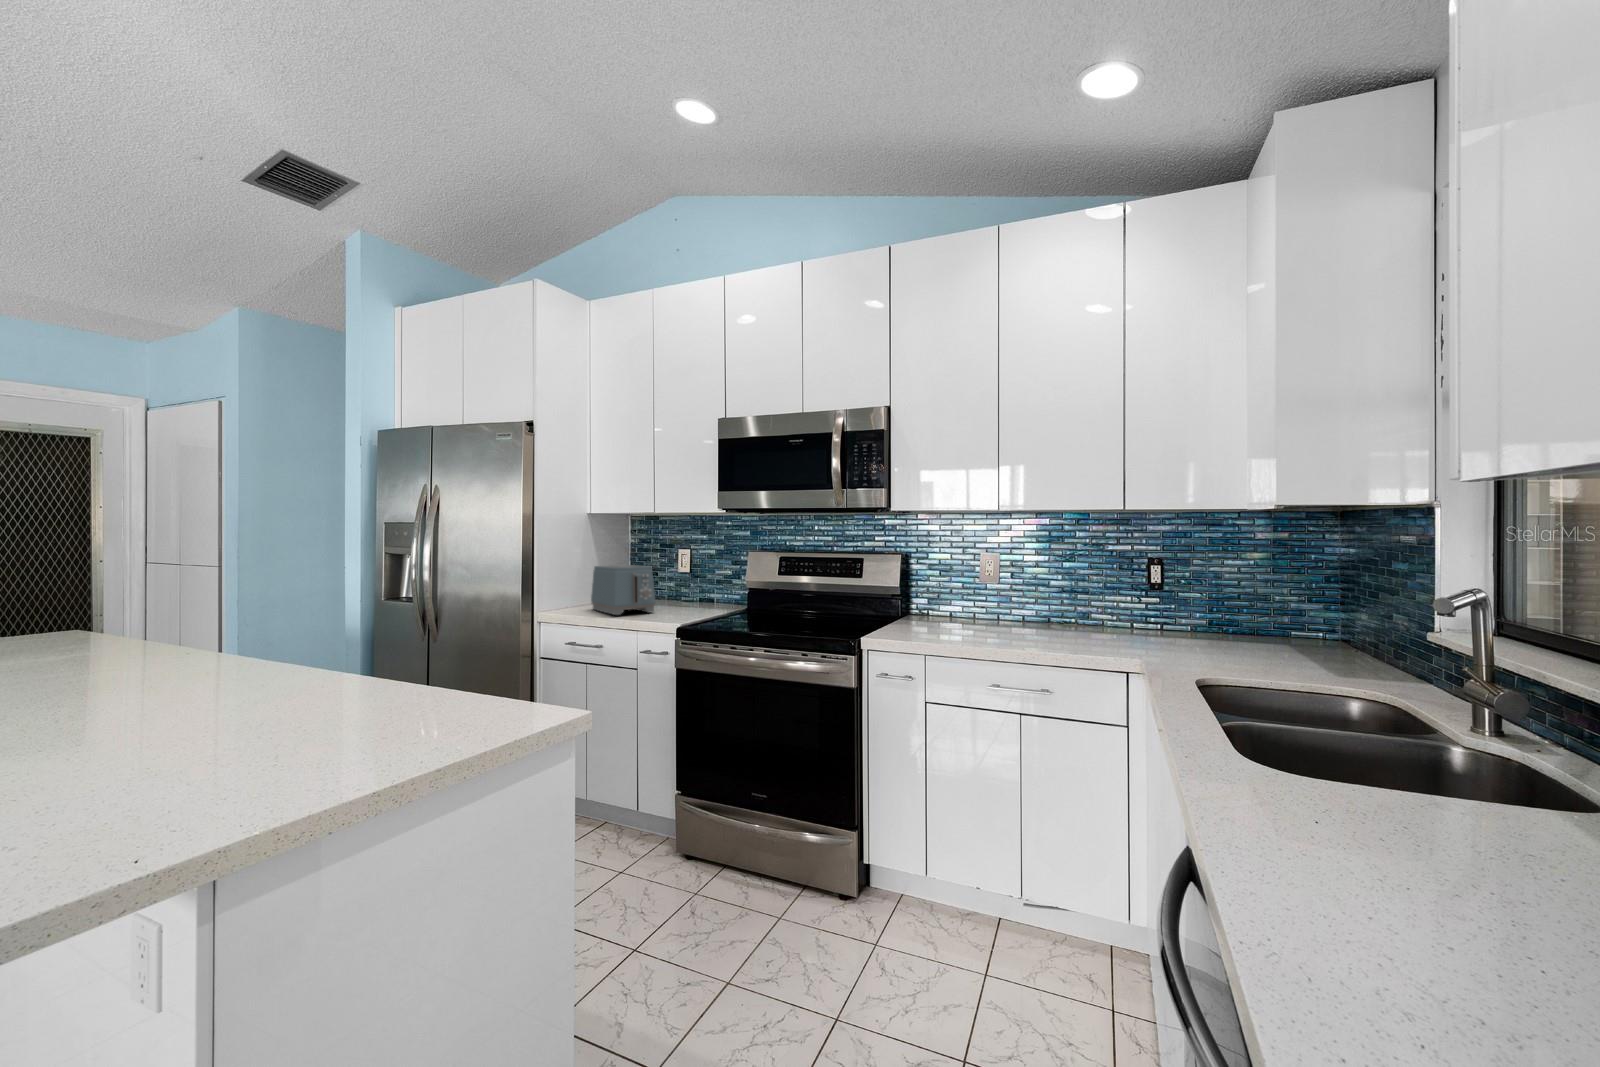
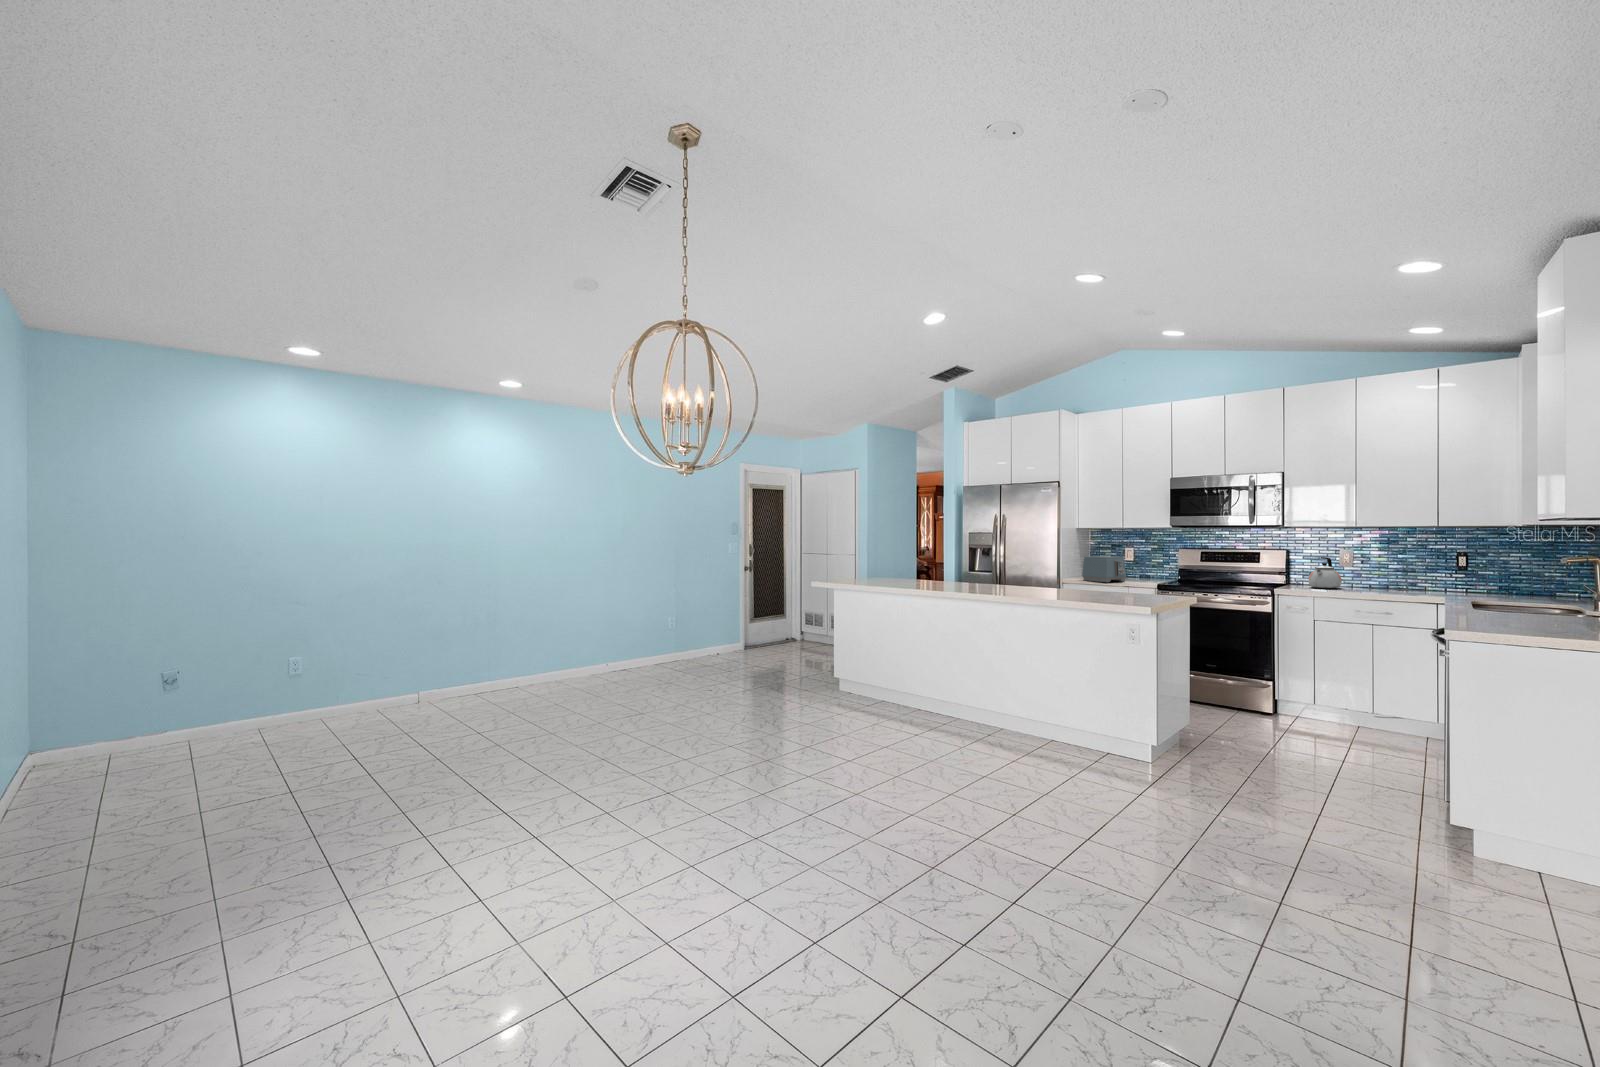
kettle: none [931,567,980,624] -> present [1308,557,1342,588]

